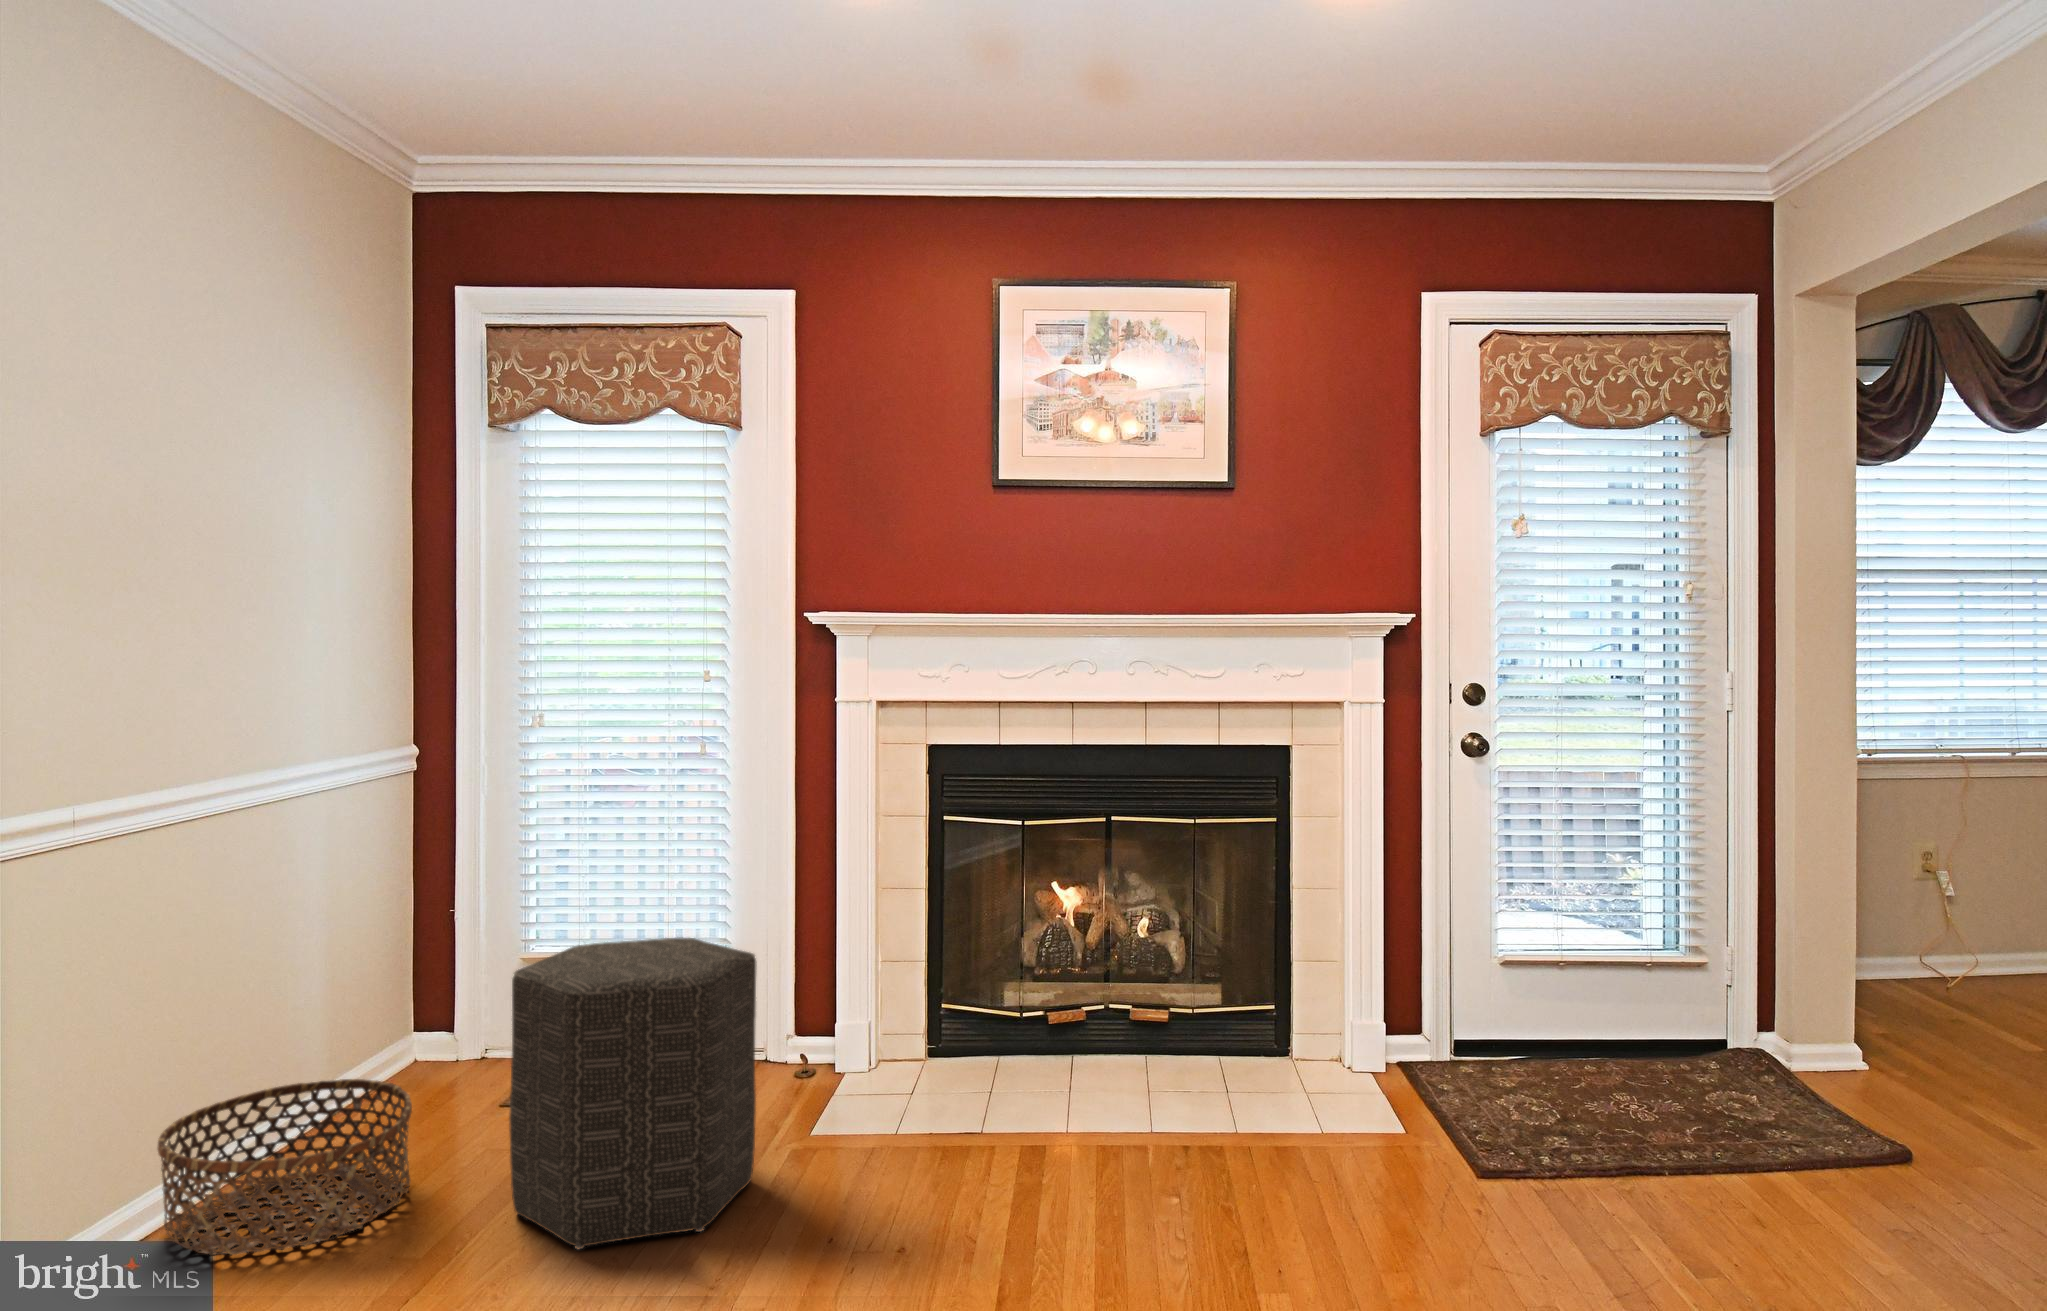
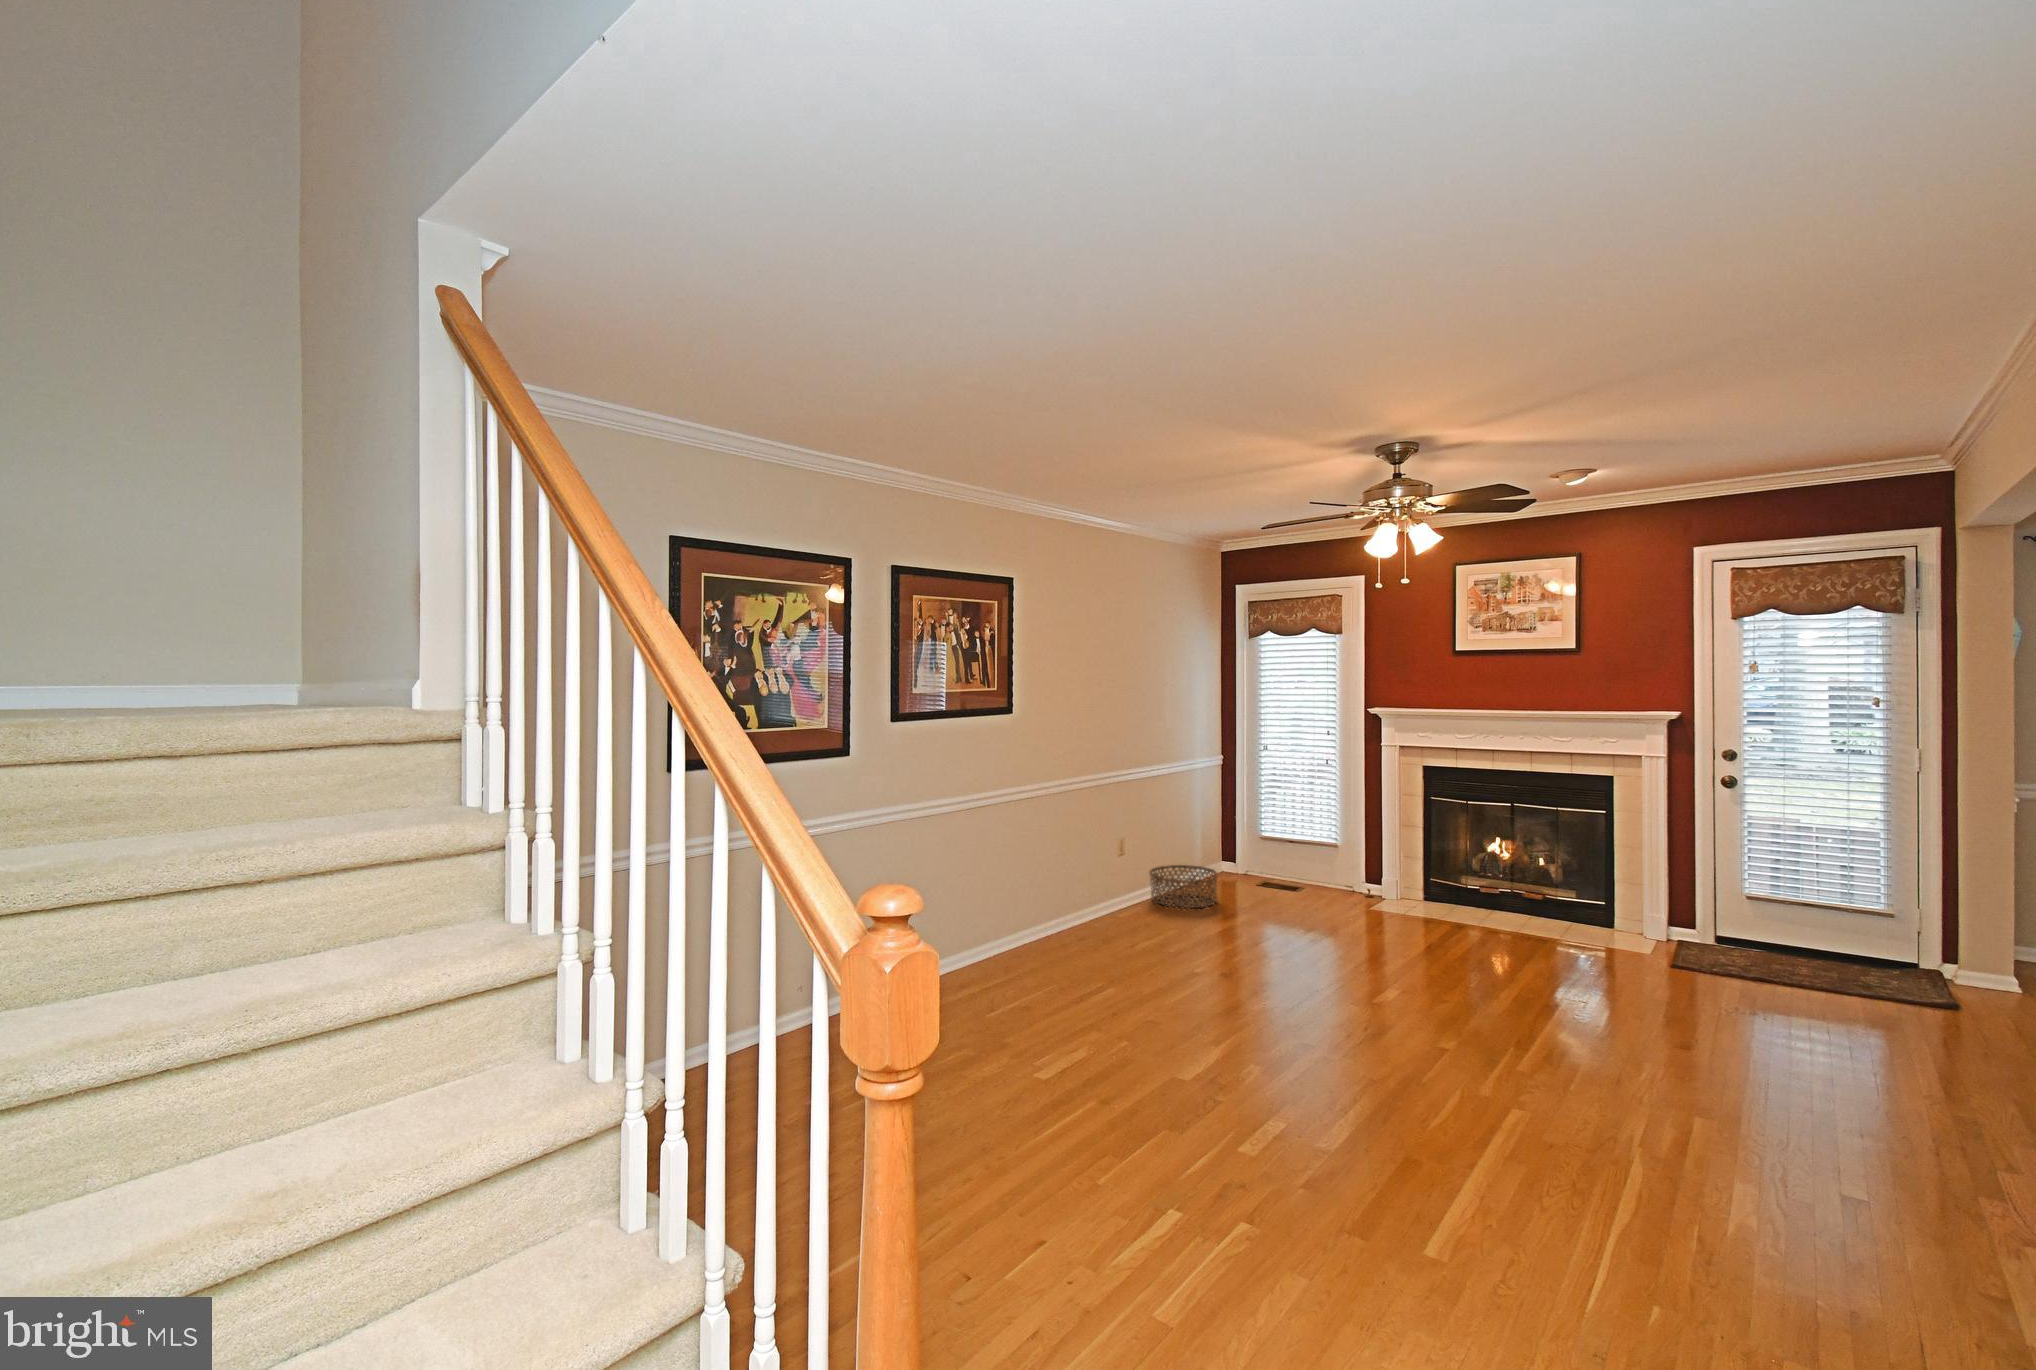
ottoman: present [509,938,757,1249] -> none [1246,830,1329,927]

